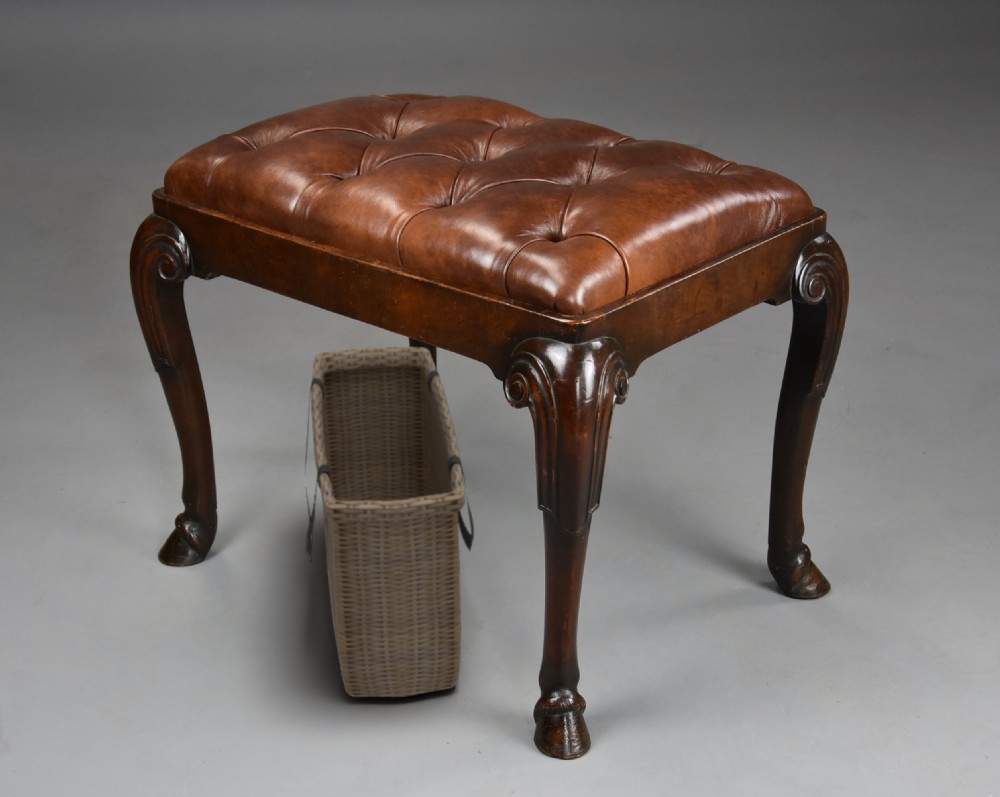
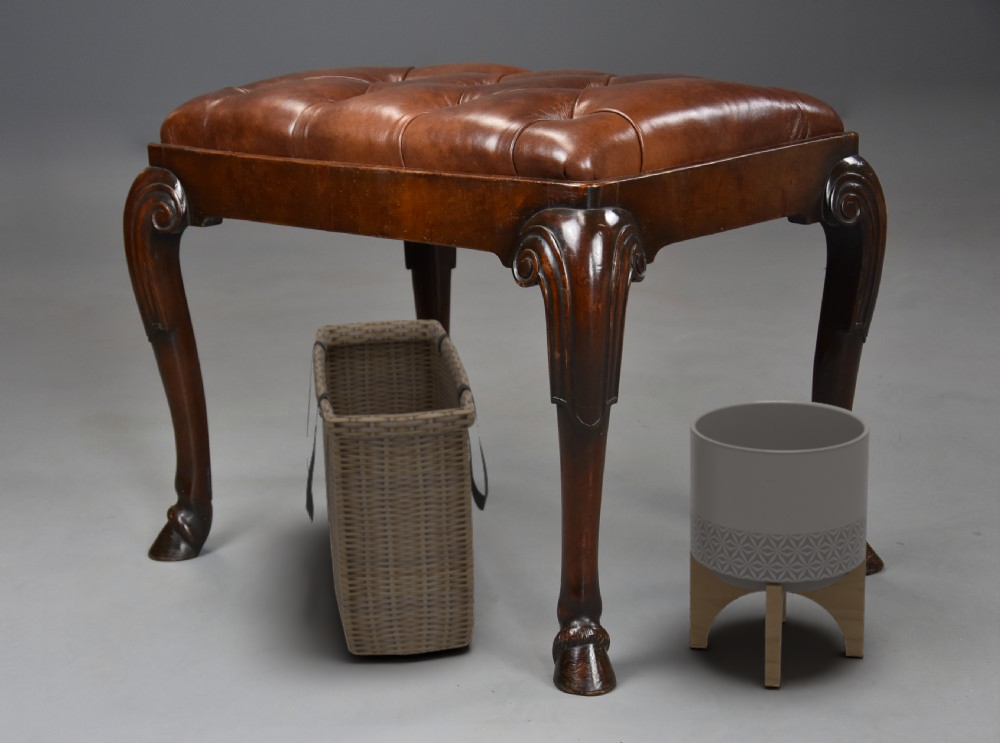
planter: none [655,473,831,746] -> present [690,400,870,687]

